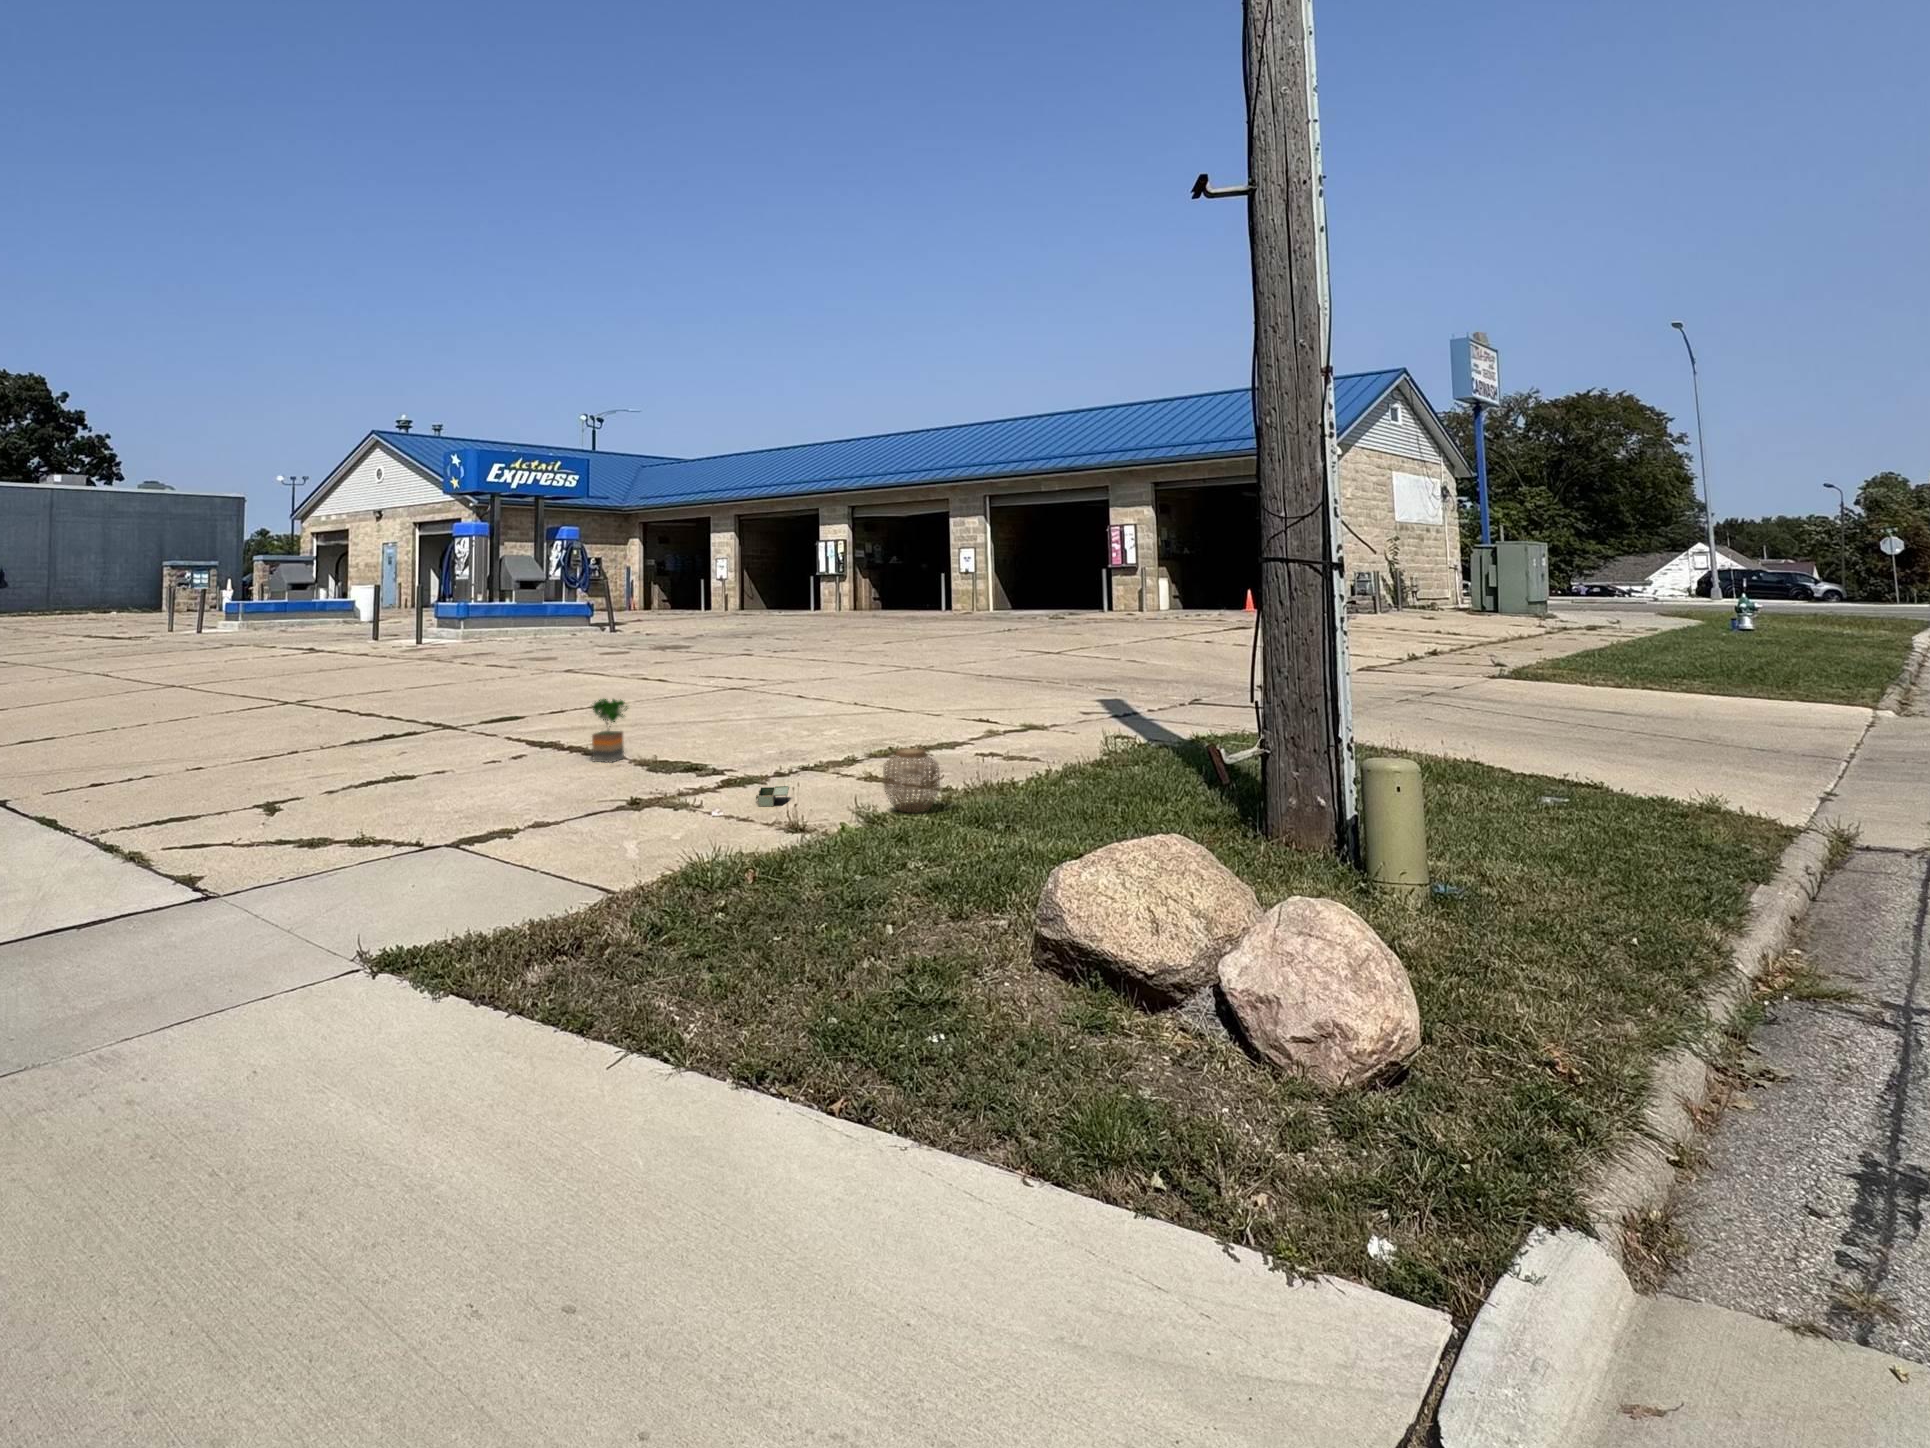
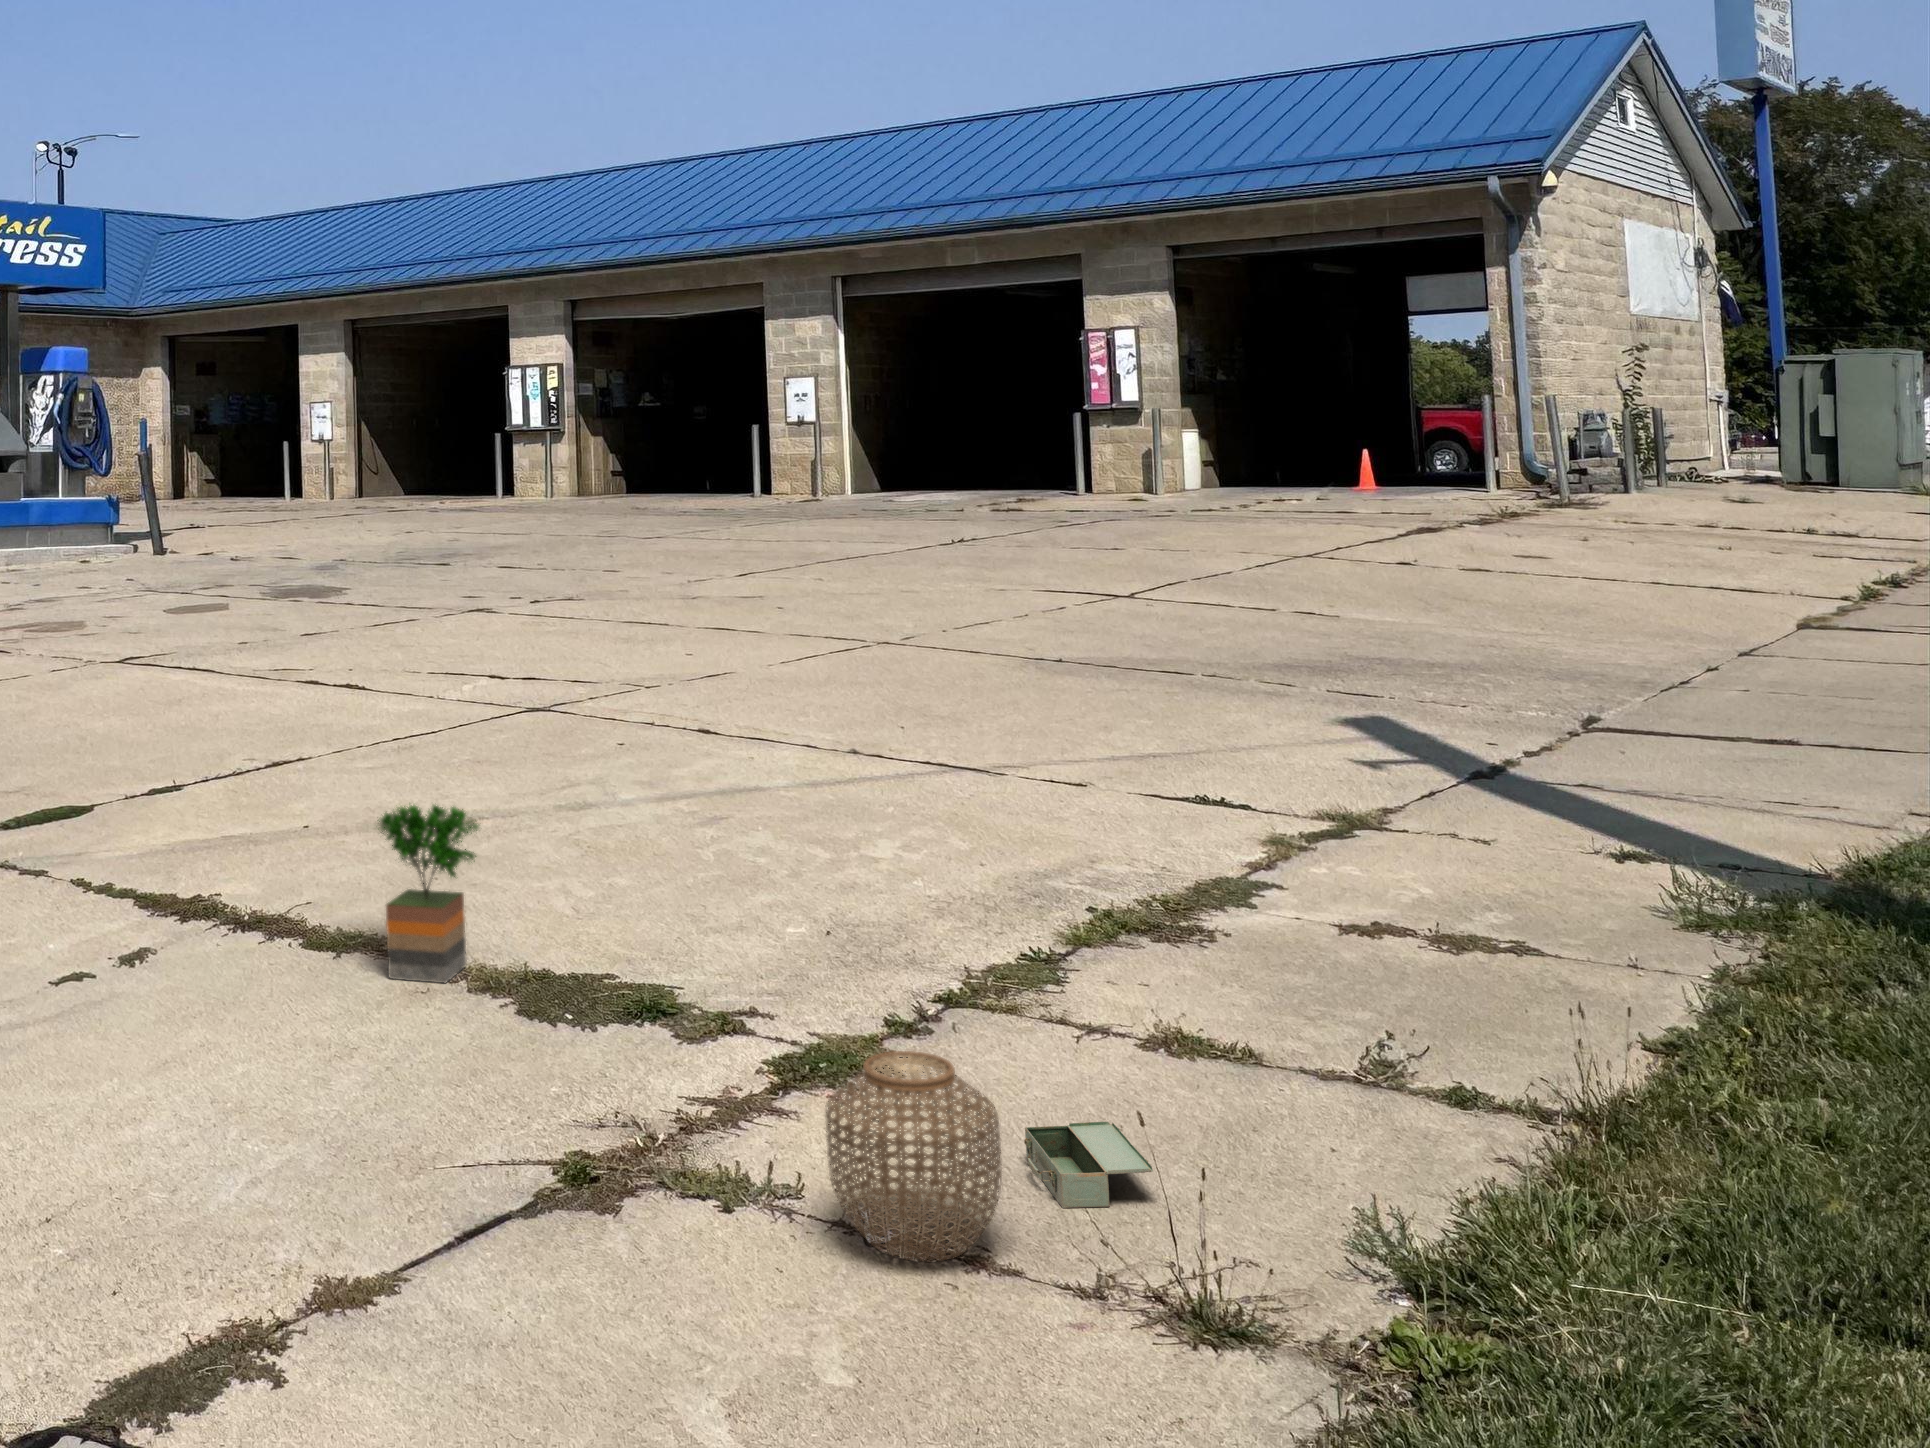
woven basket: present [883,748,940,812] -> present [826,1051,1001,1261]

